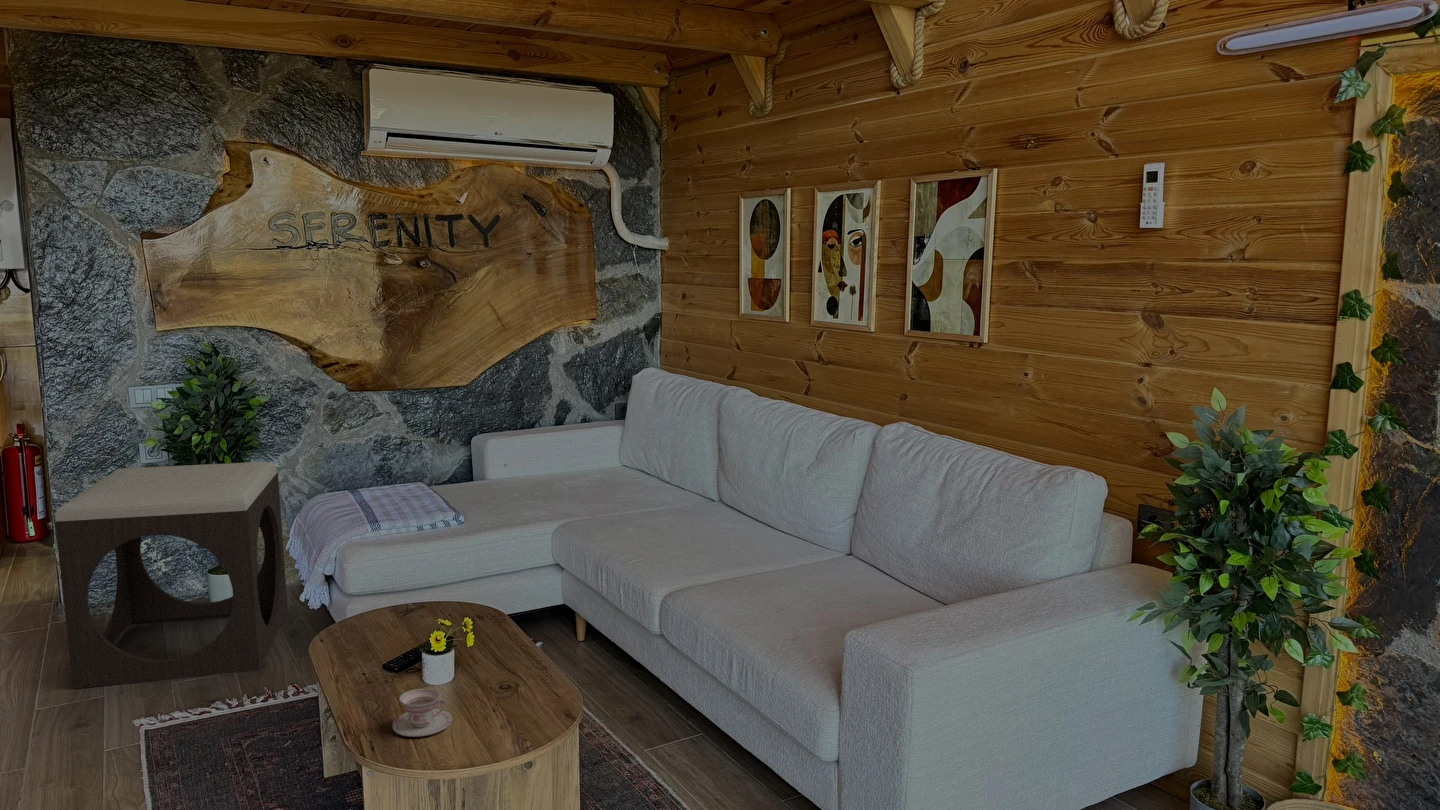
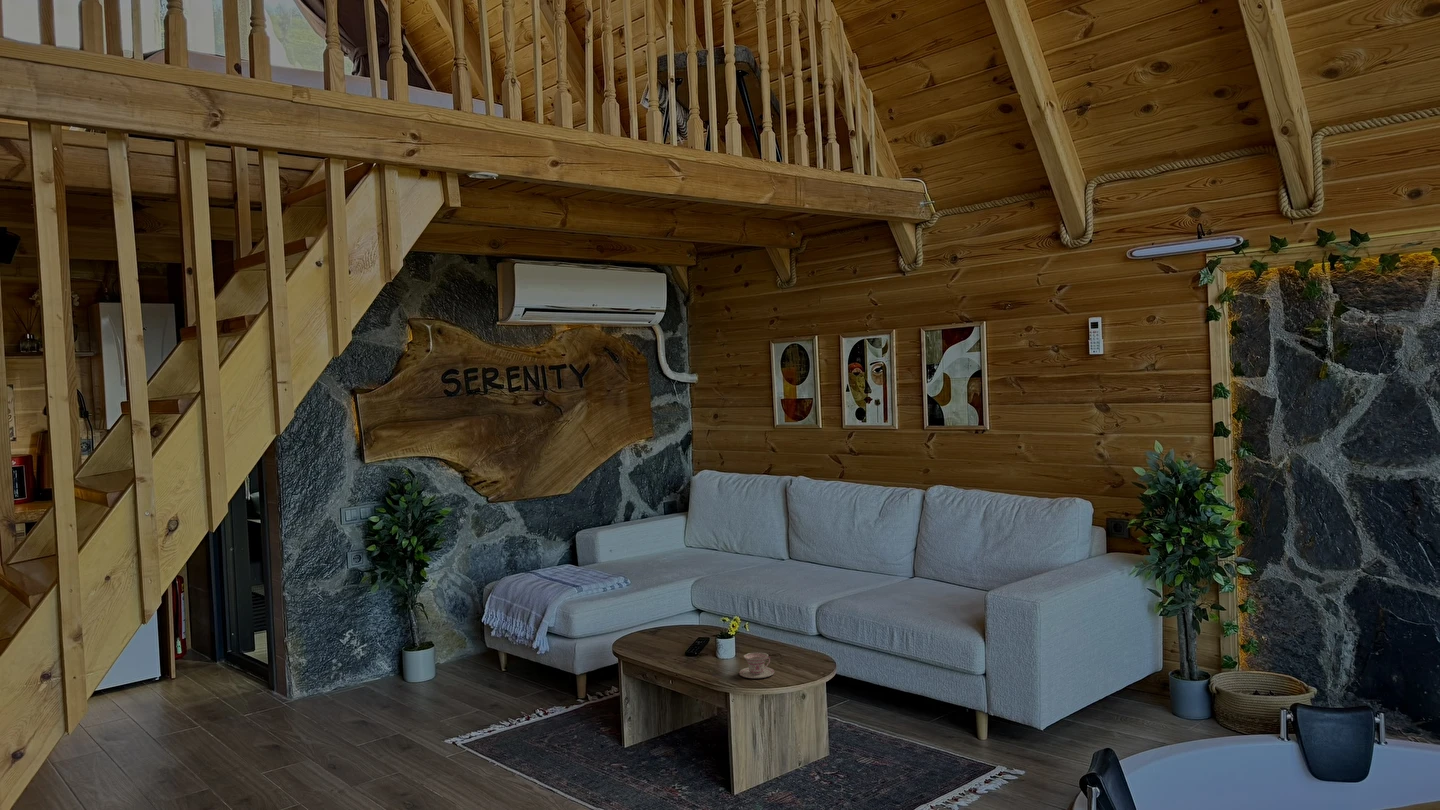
footstool: present [55,462,288,689] -> none [345,557,498,735]

